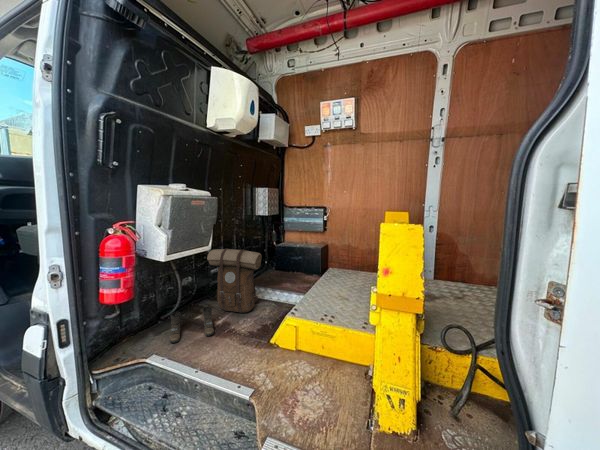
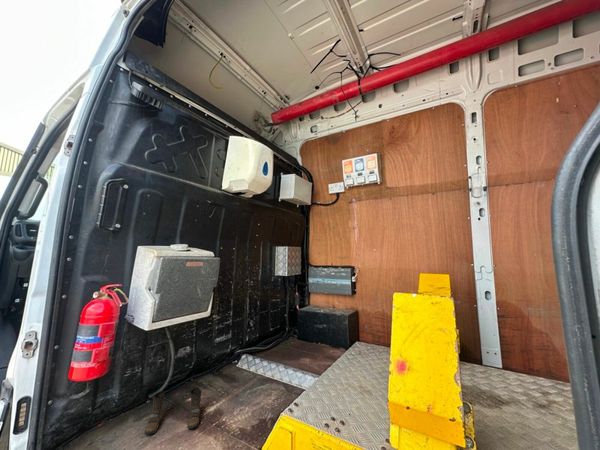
backpack: present [207,248,262,313] -> none [208,315,266,398]

